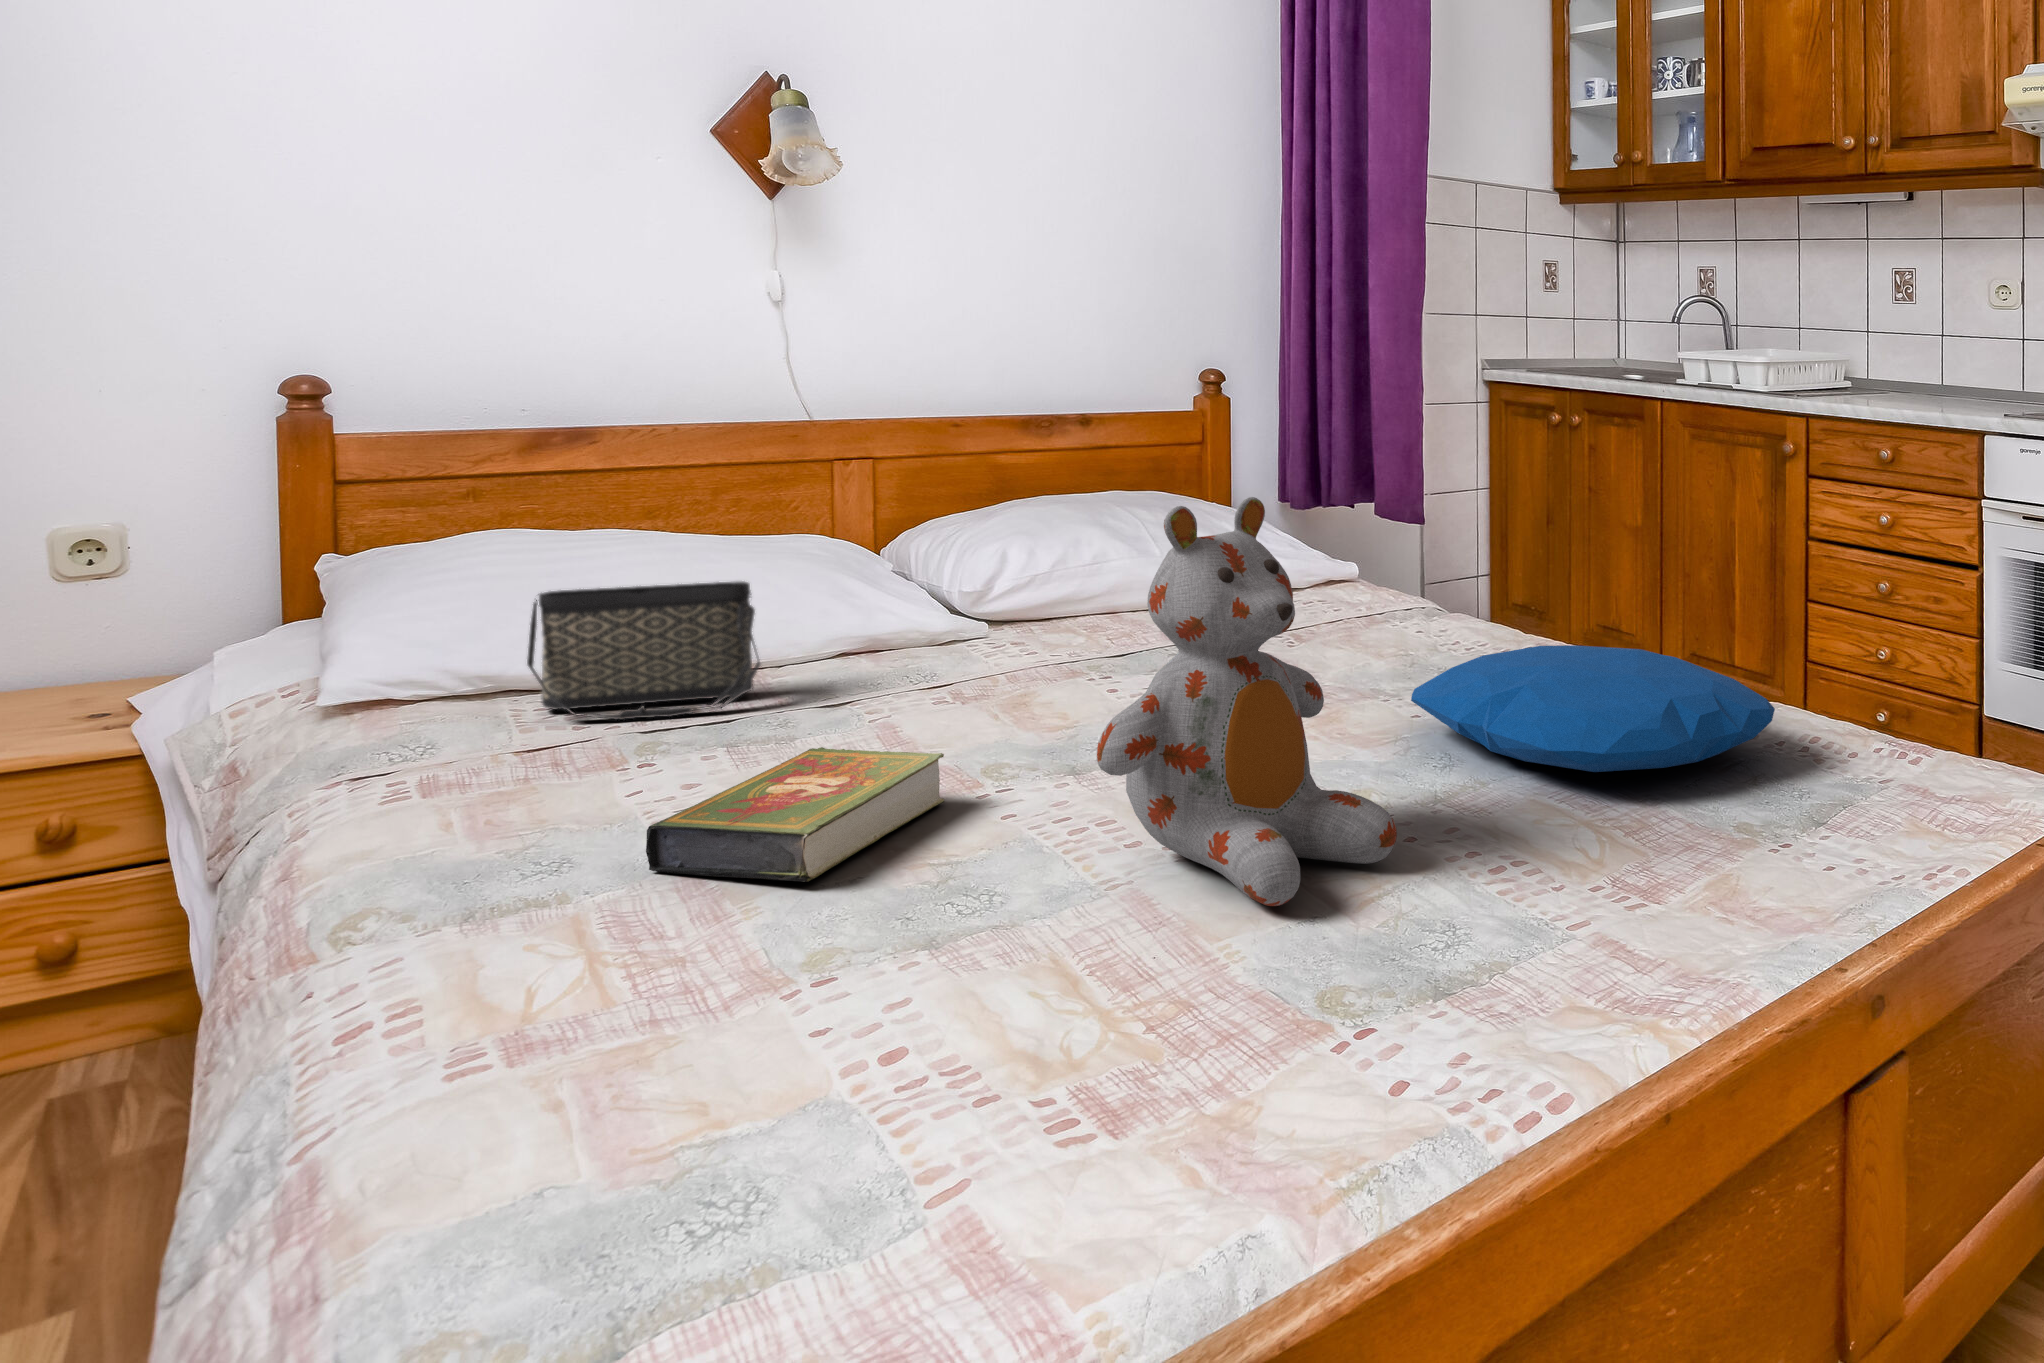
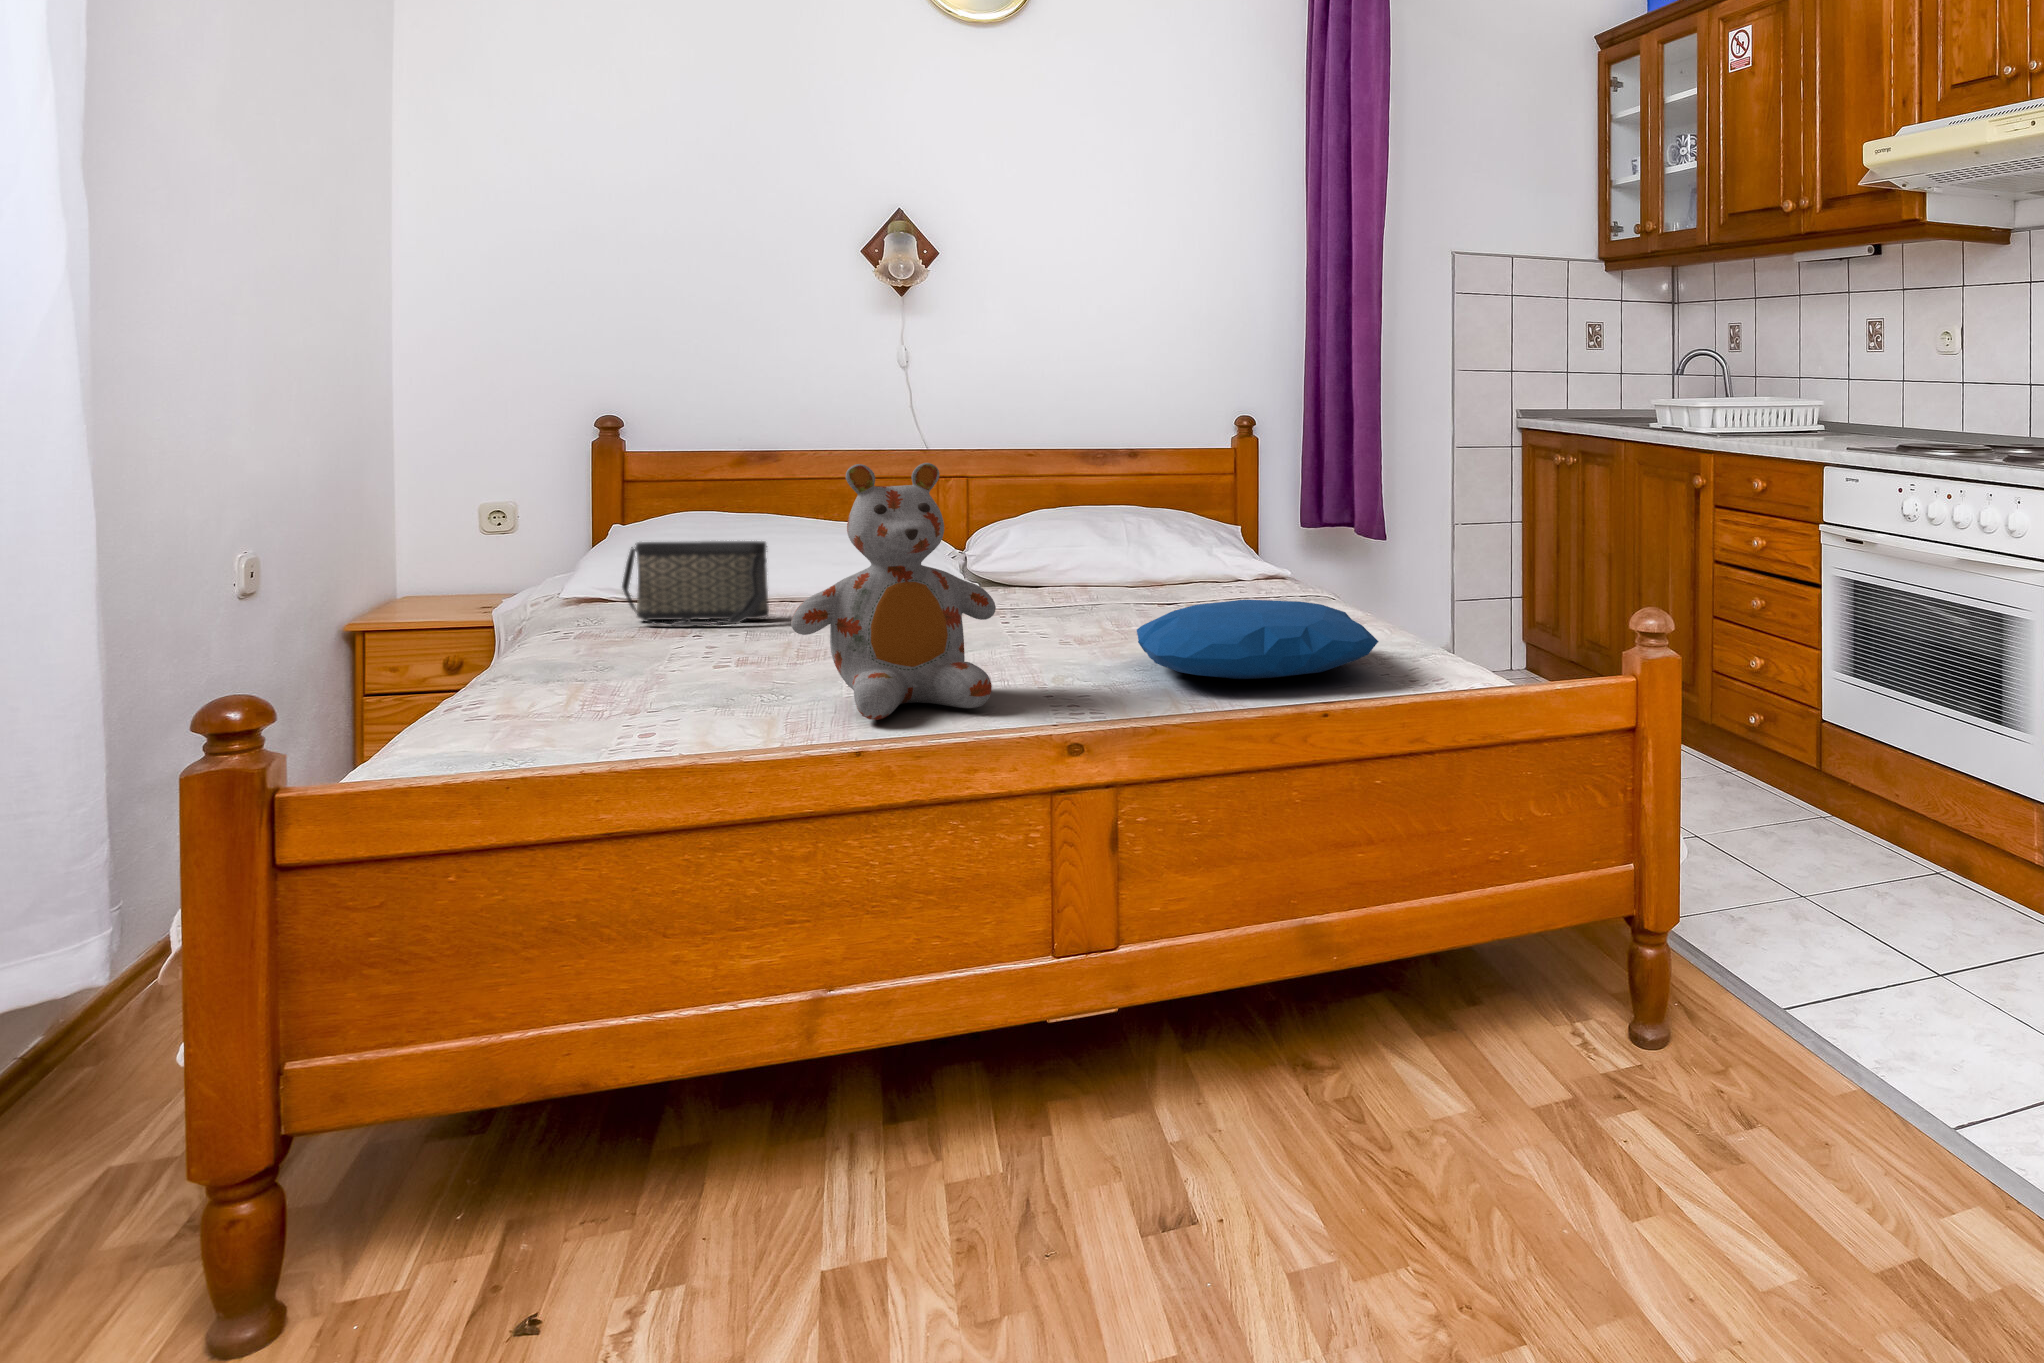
book: present [646,747,944,882] -> none [574,632,784,694]

